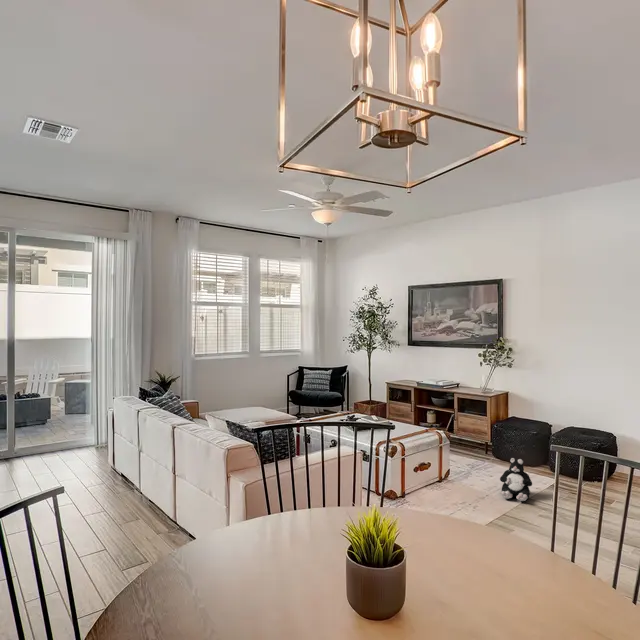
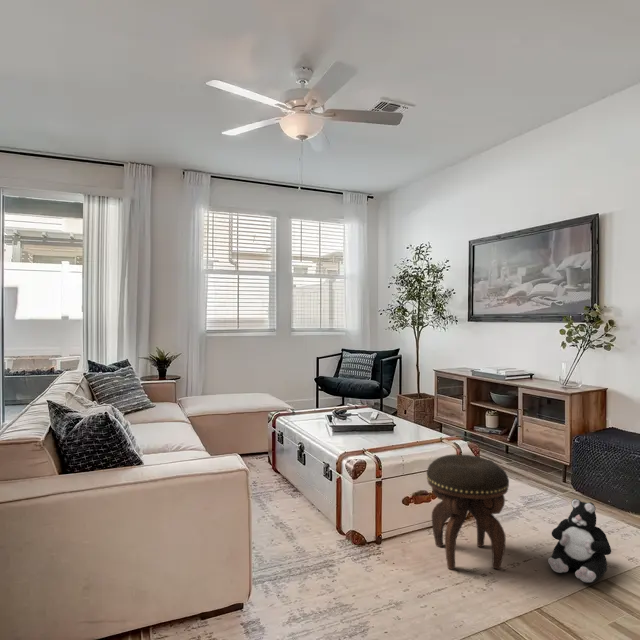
footstool: none [433,438,481,504] -> present [427,454,509,569]

